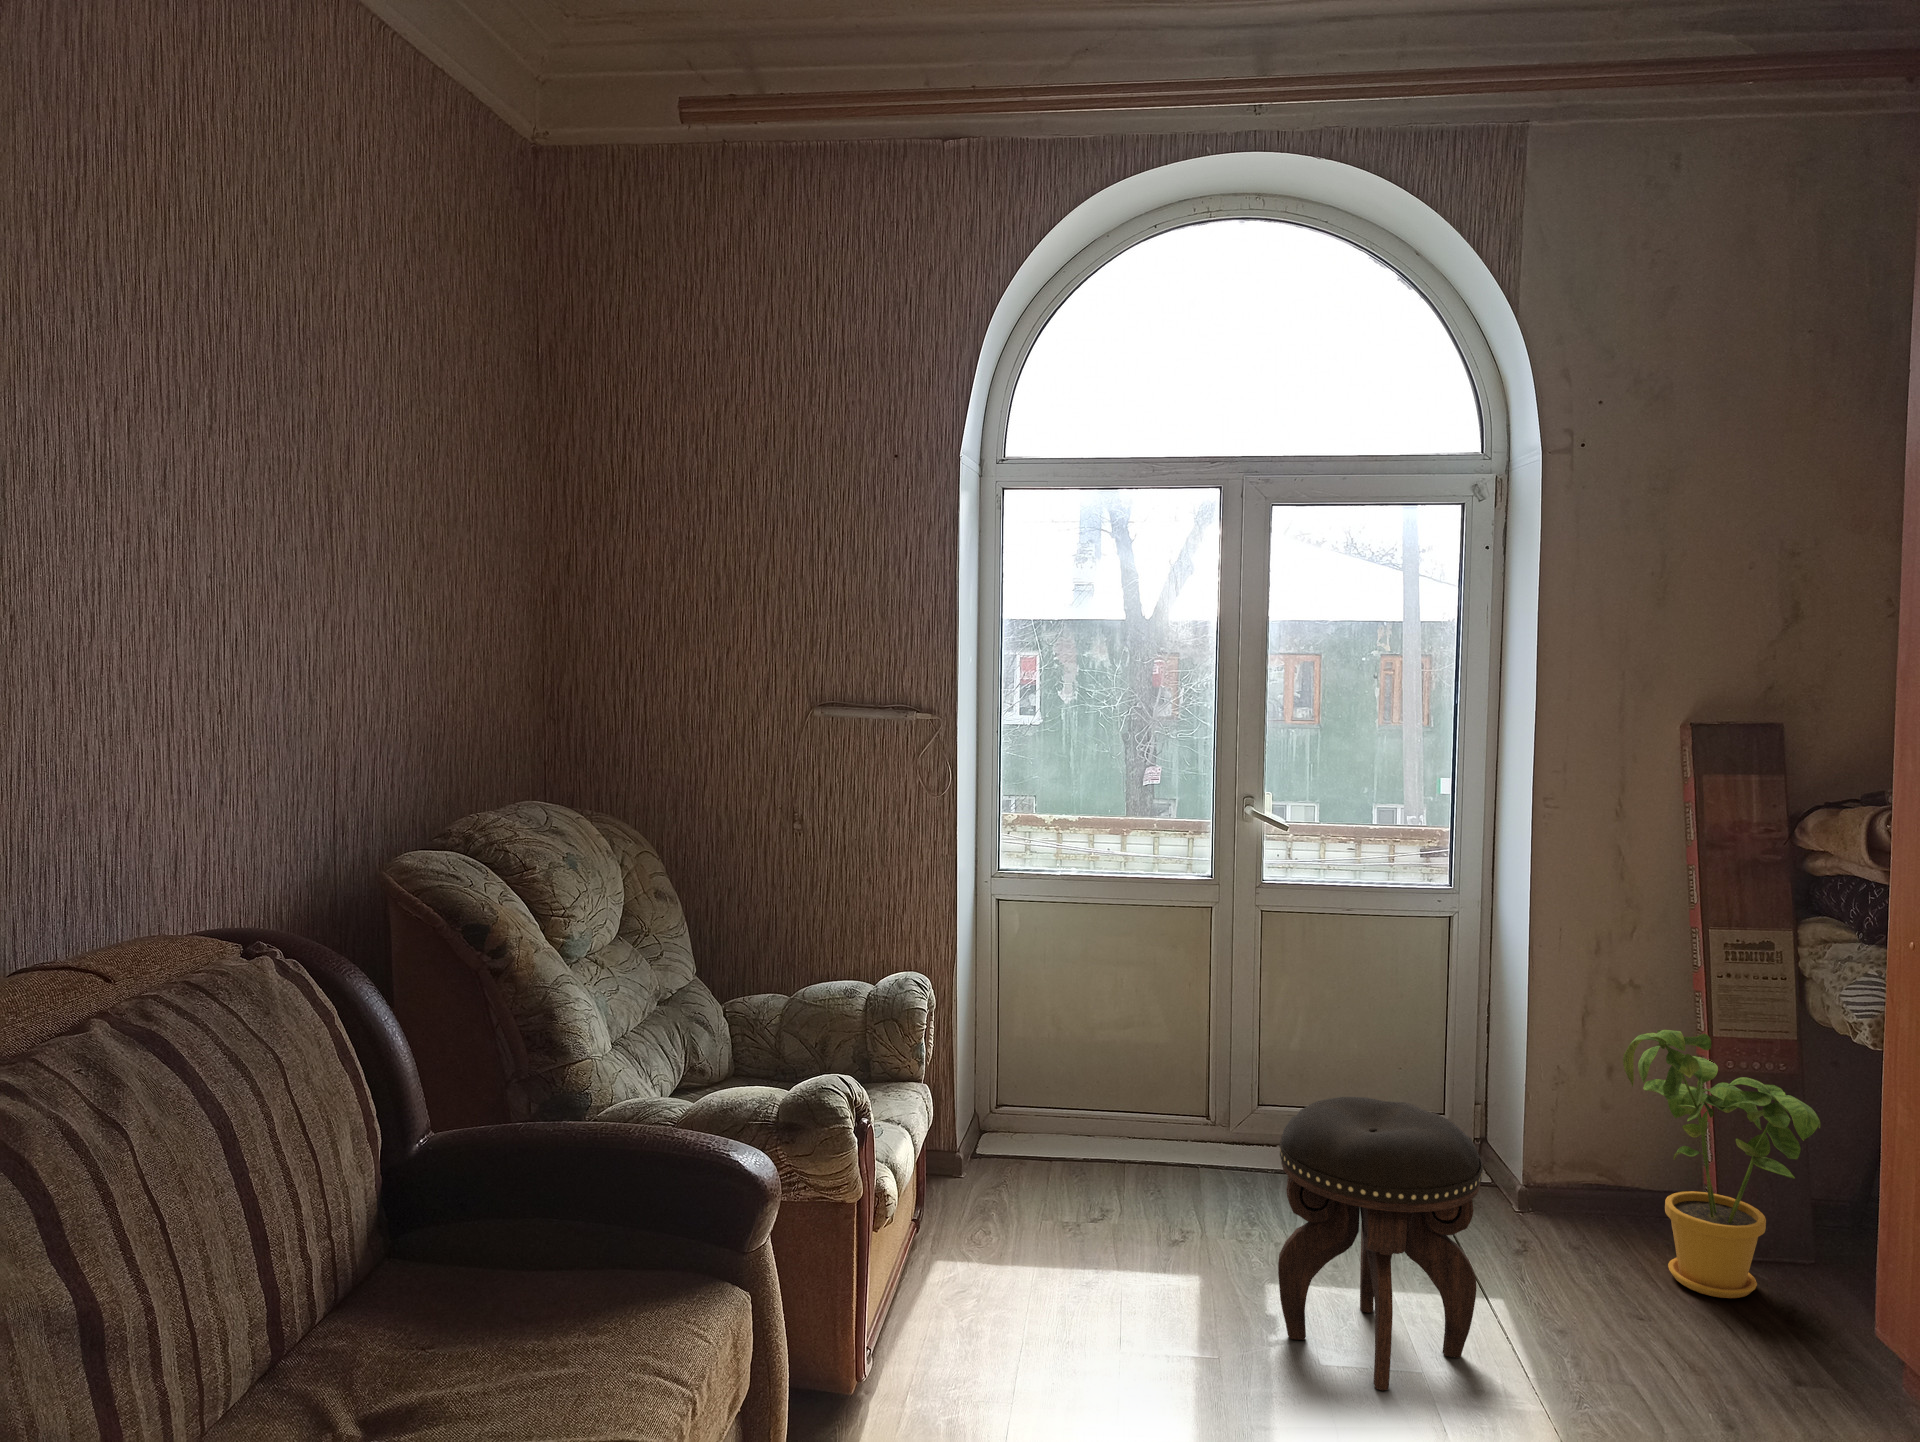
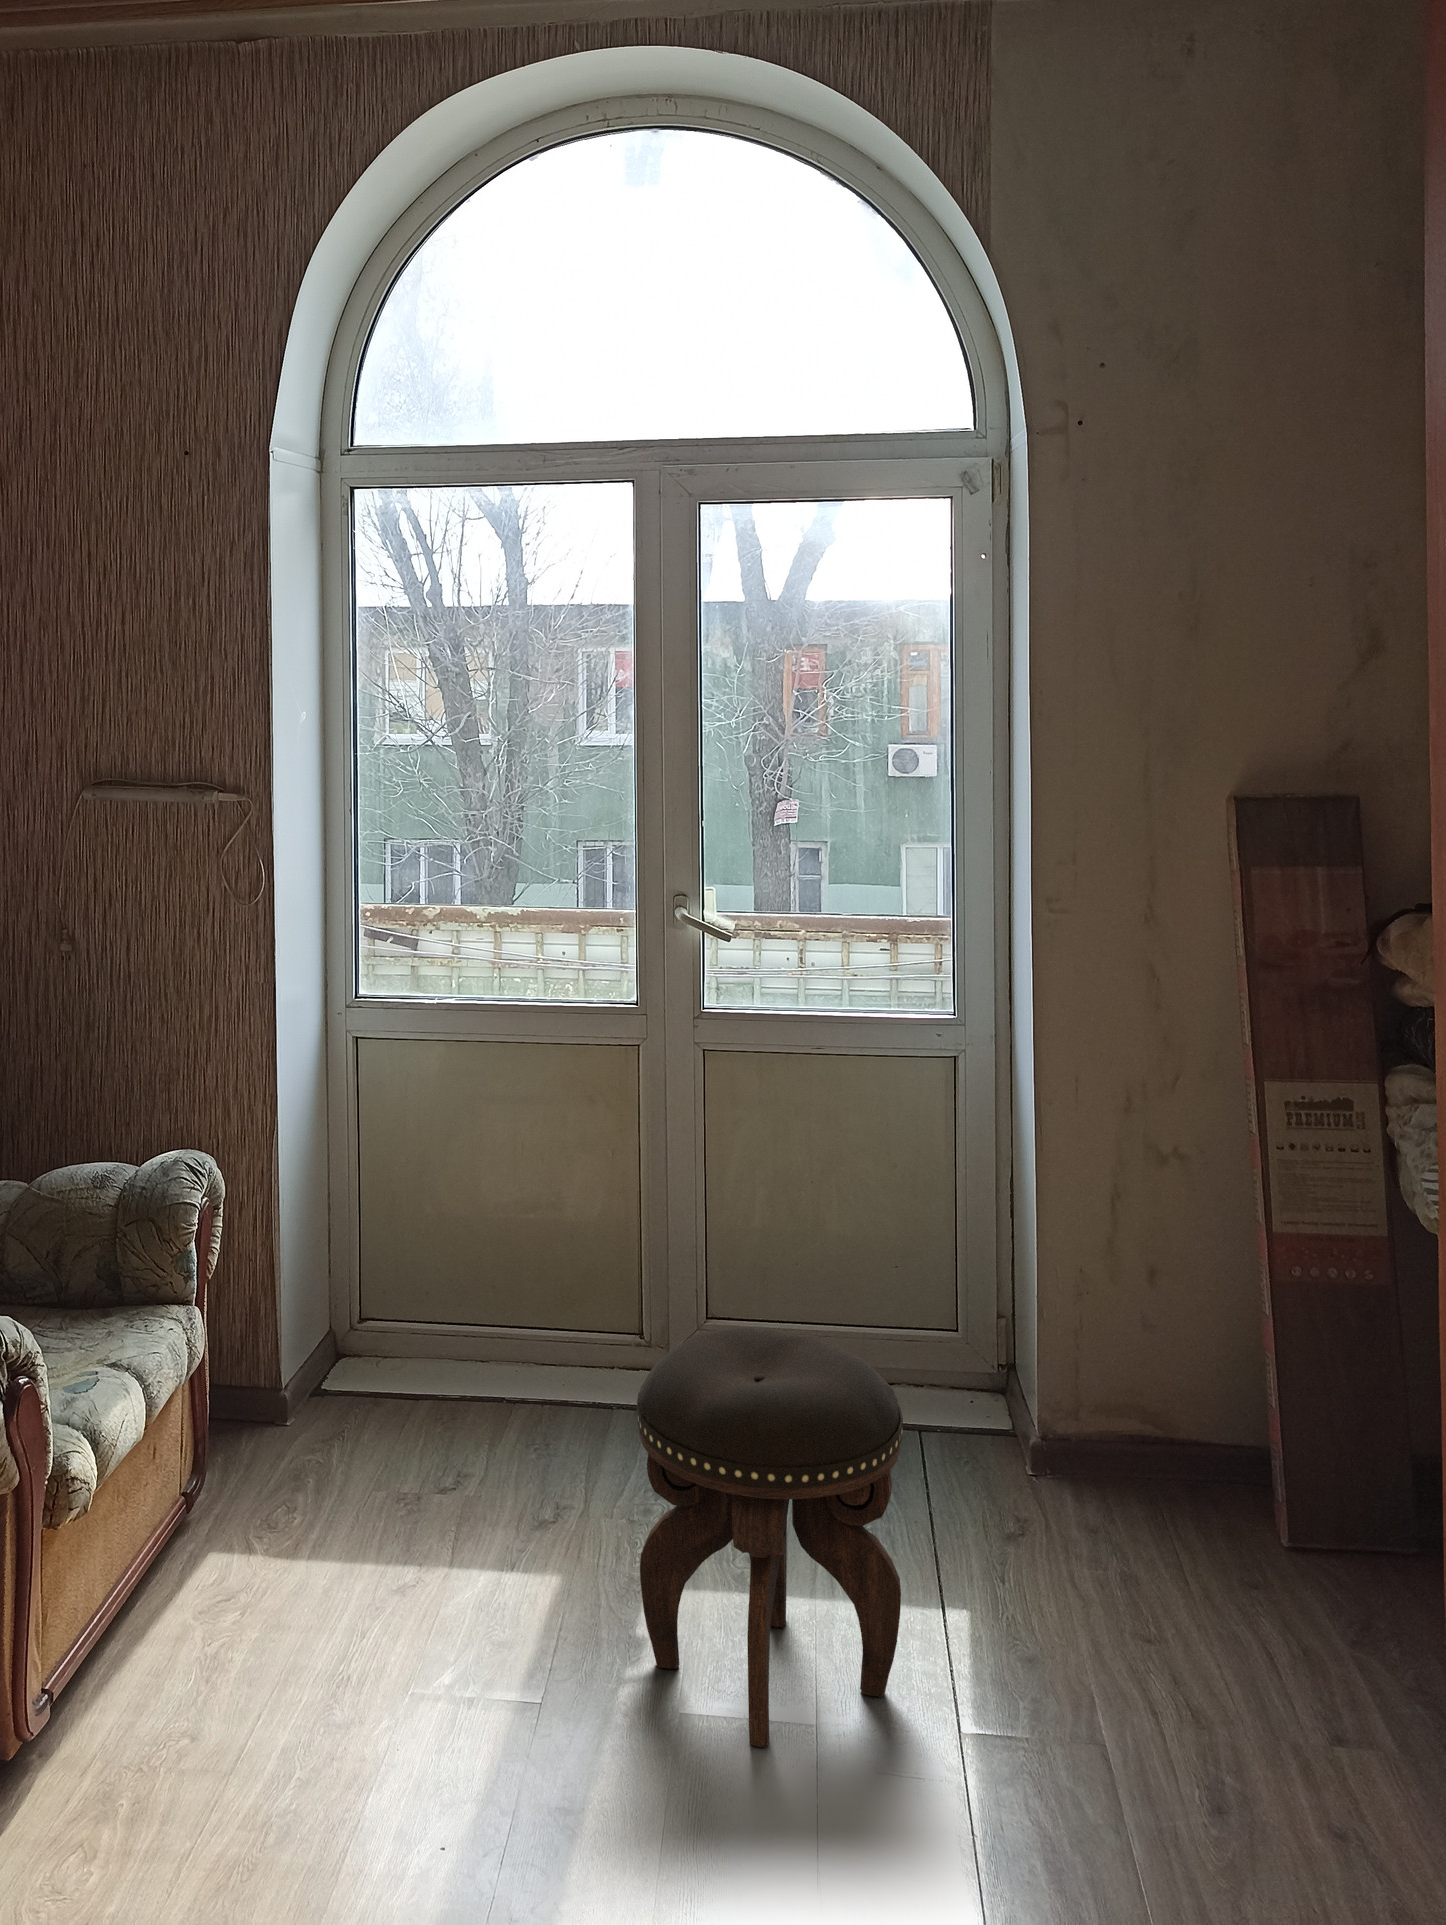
house plant: present [1623,1030,1821,1298] -> none [1143,1230,1396,1605]

